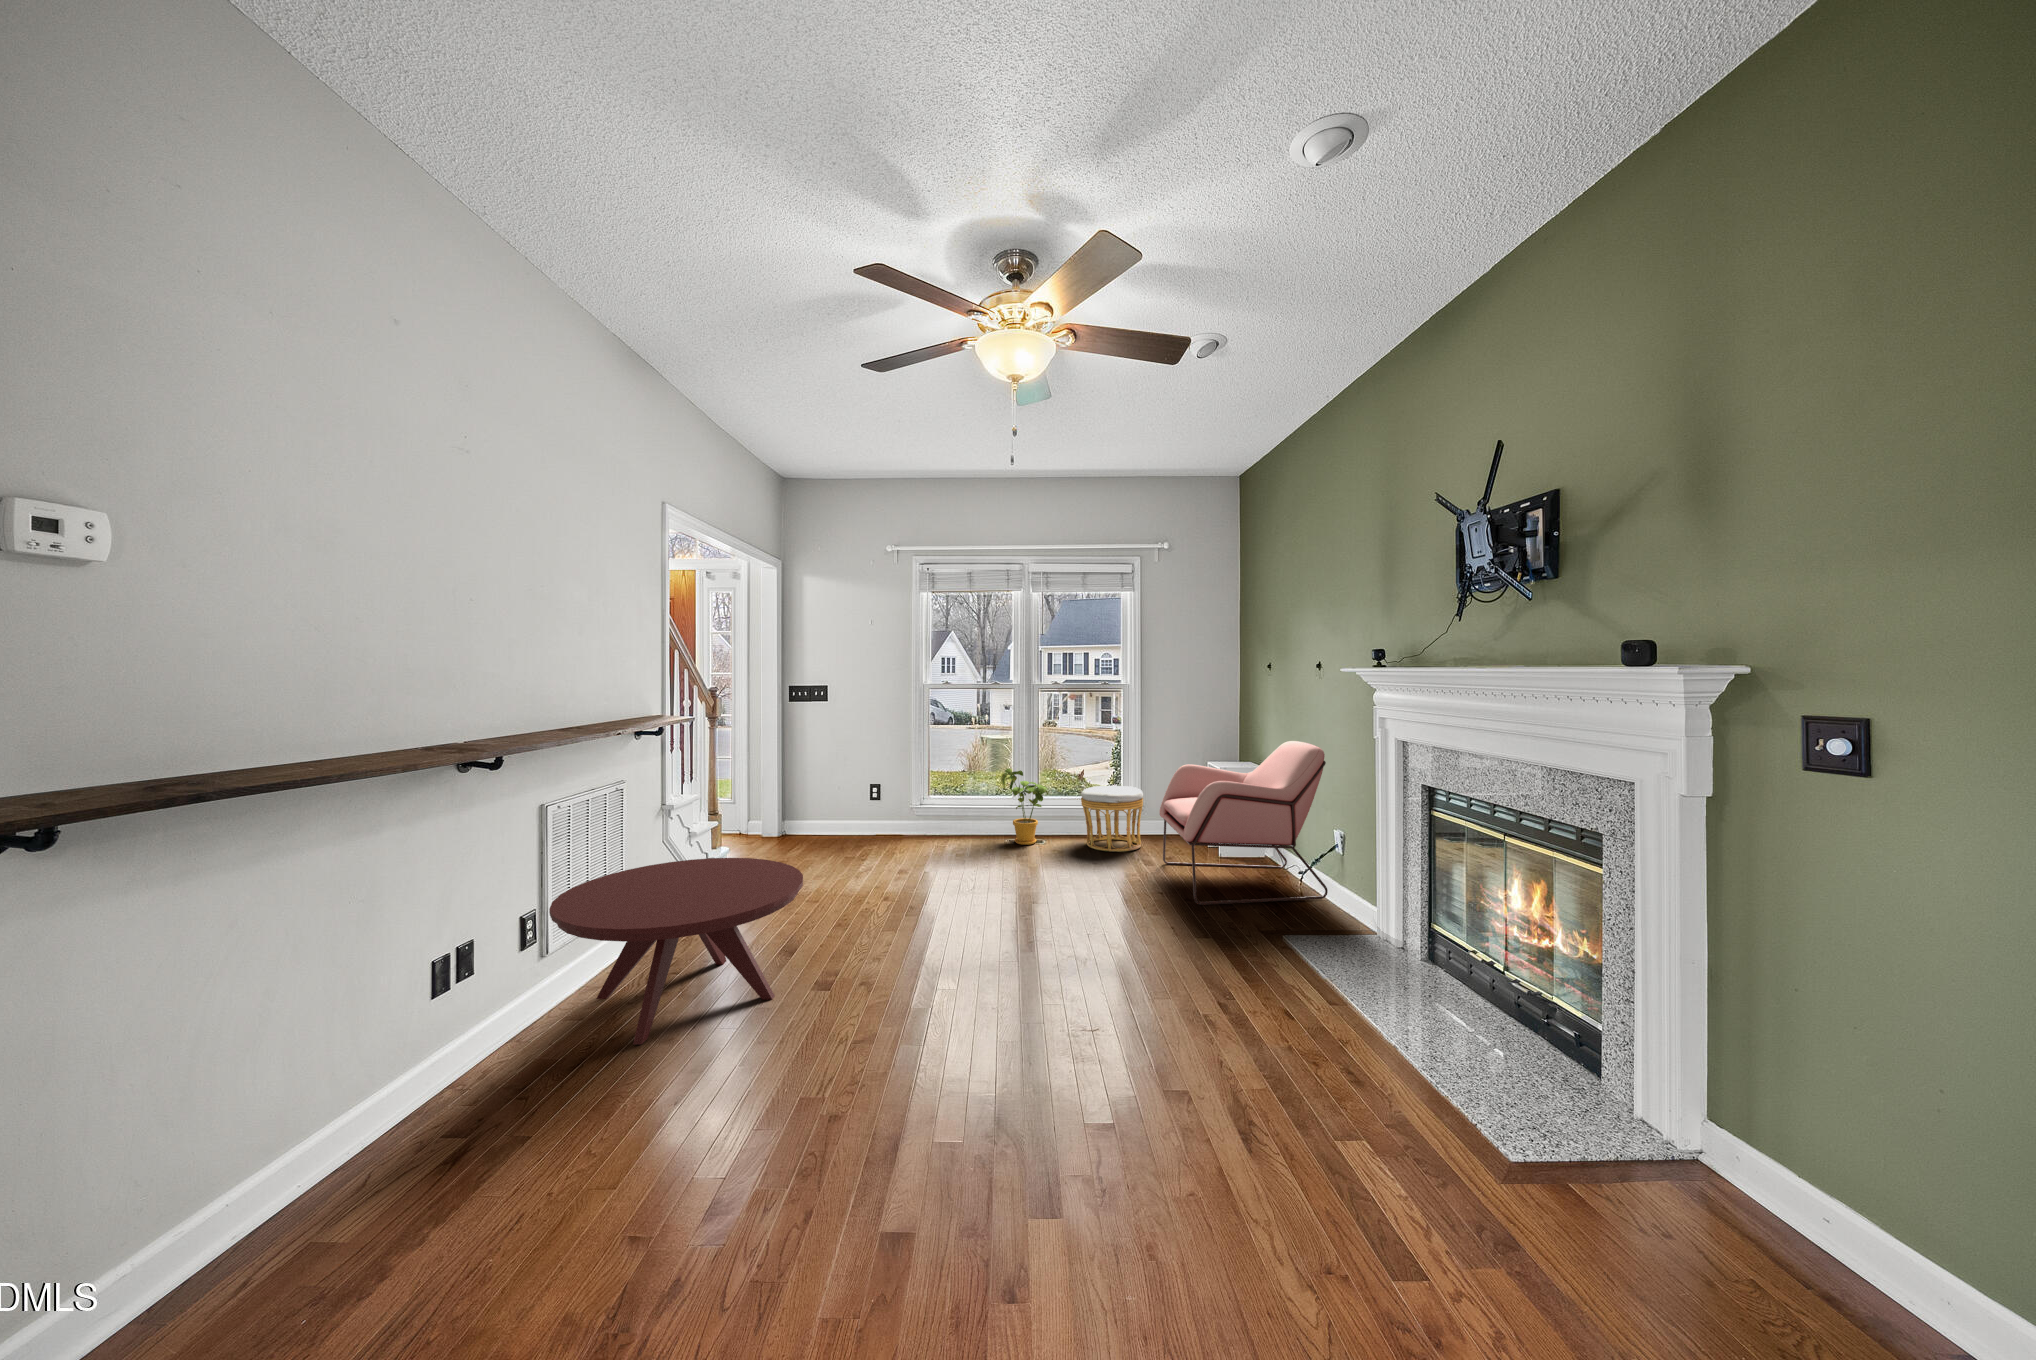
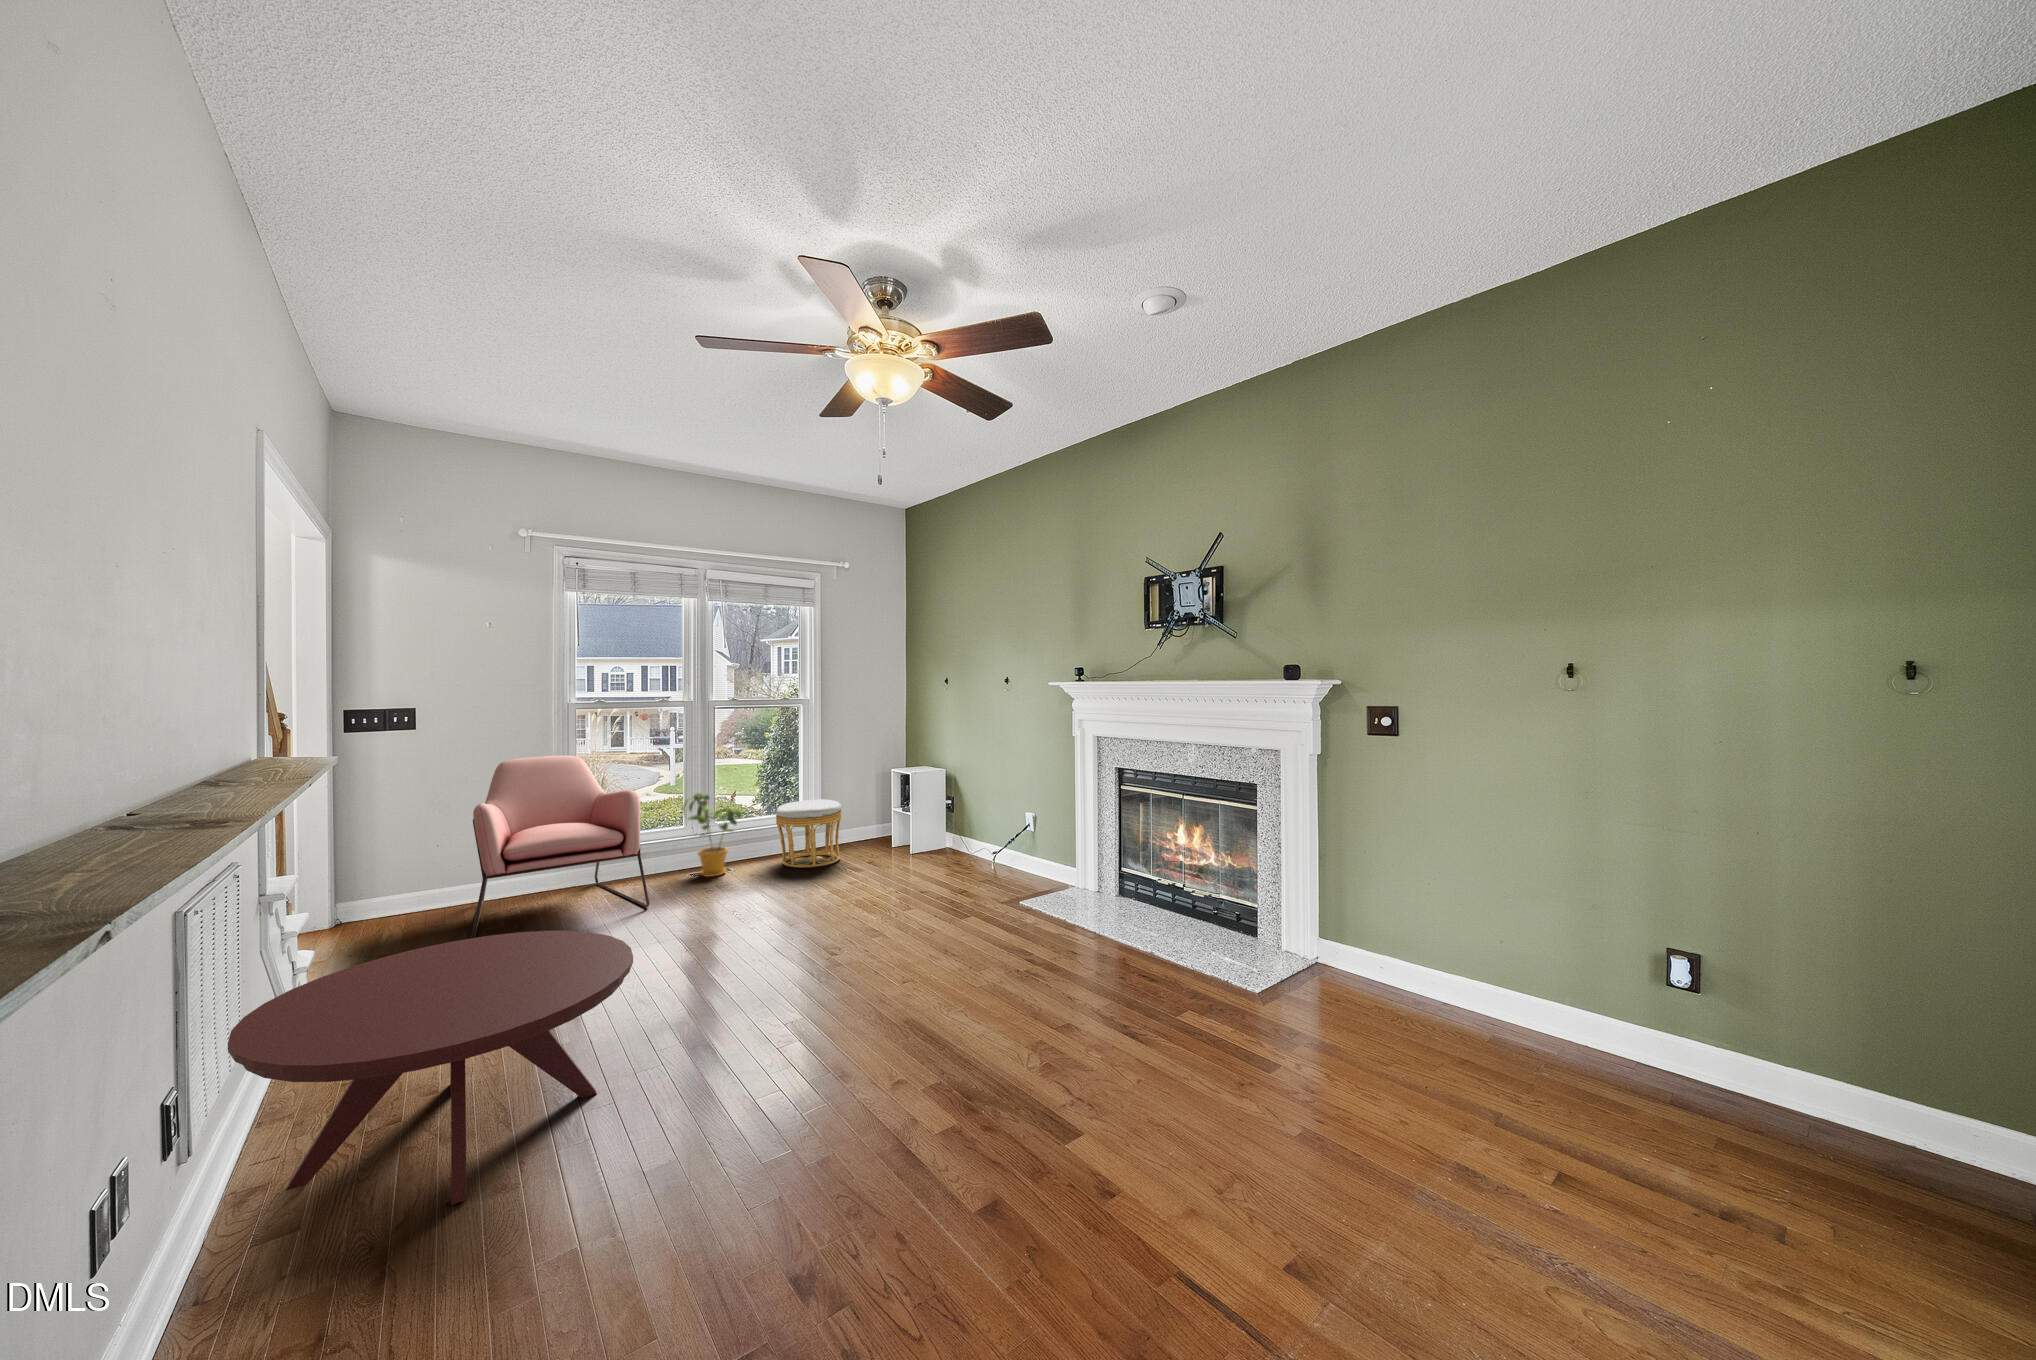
armchair: present [1160,741,1328,905] -> present [471,756,650,938]

